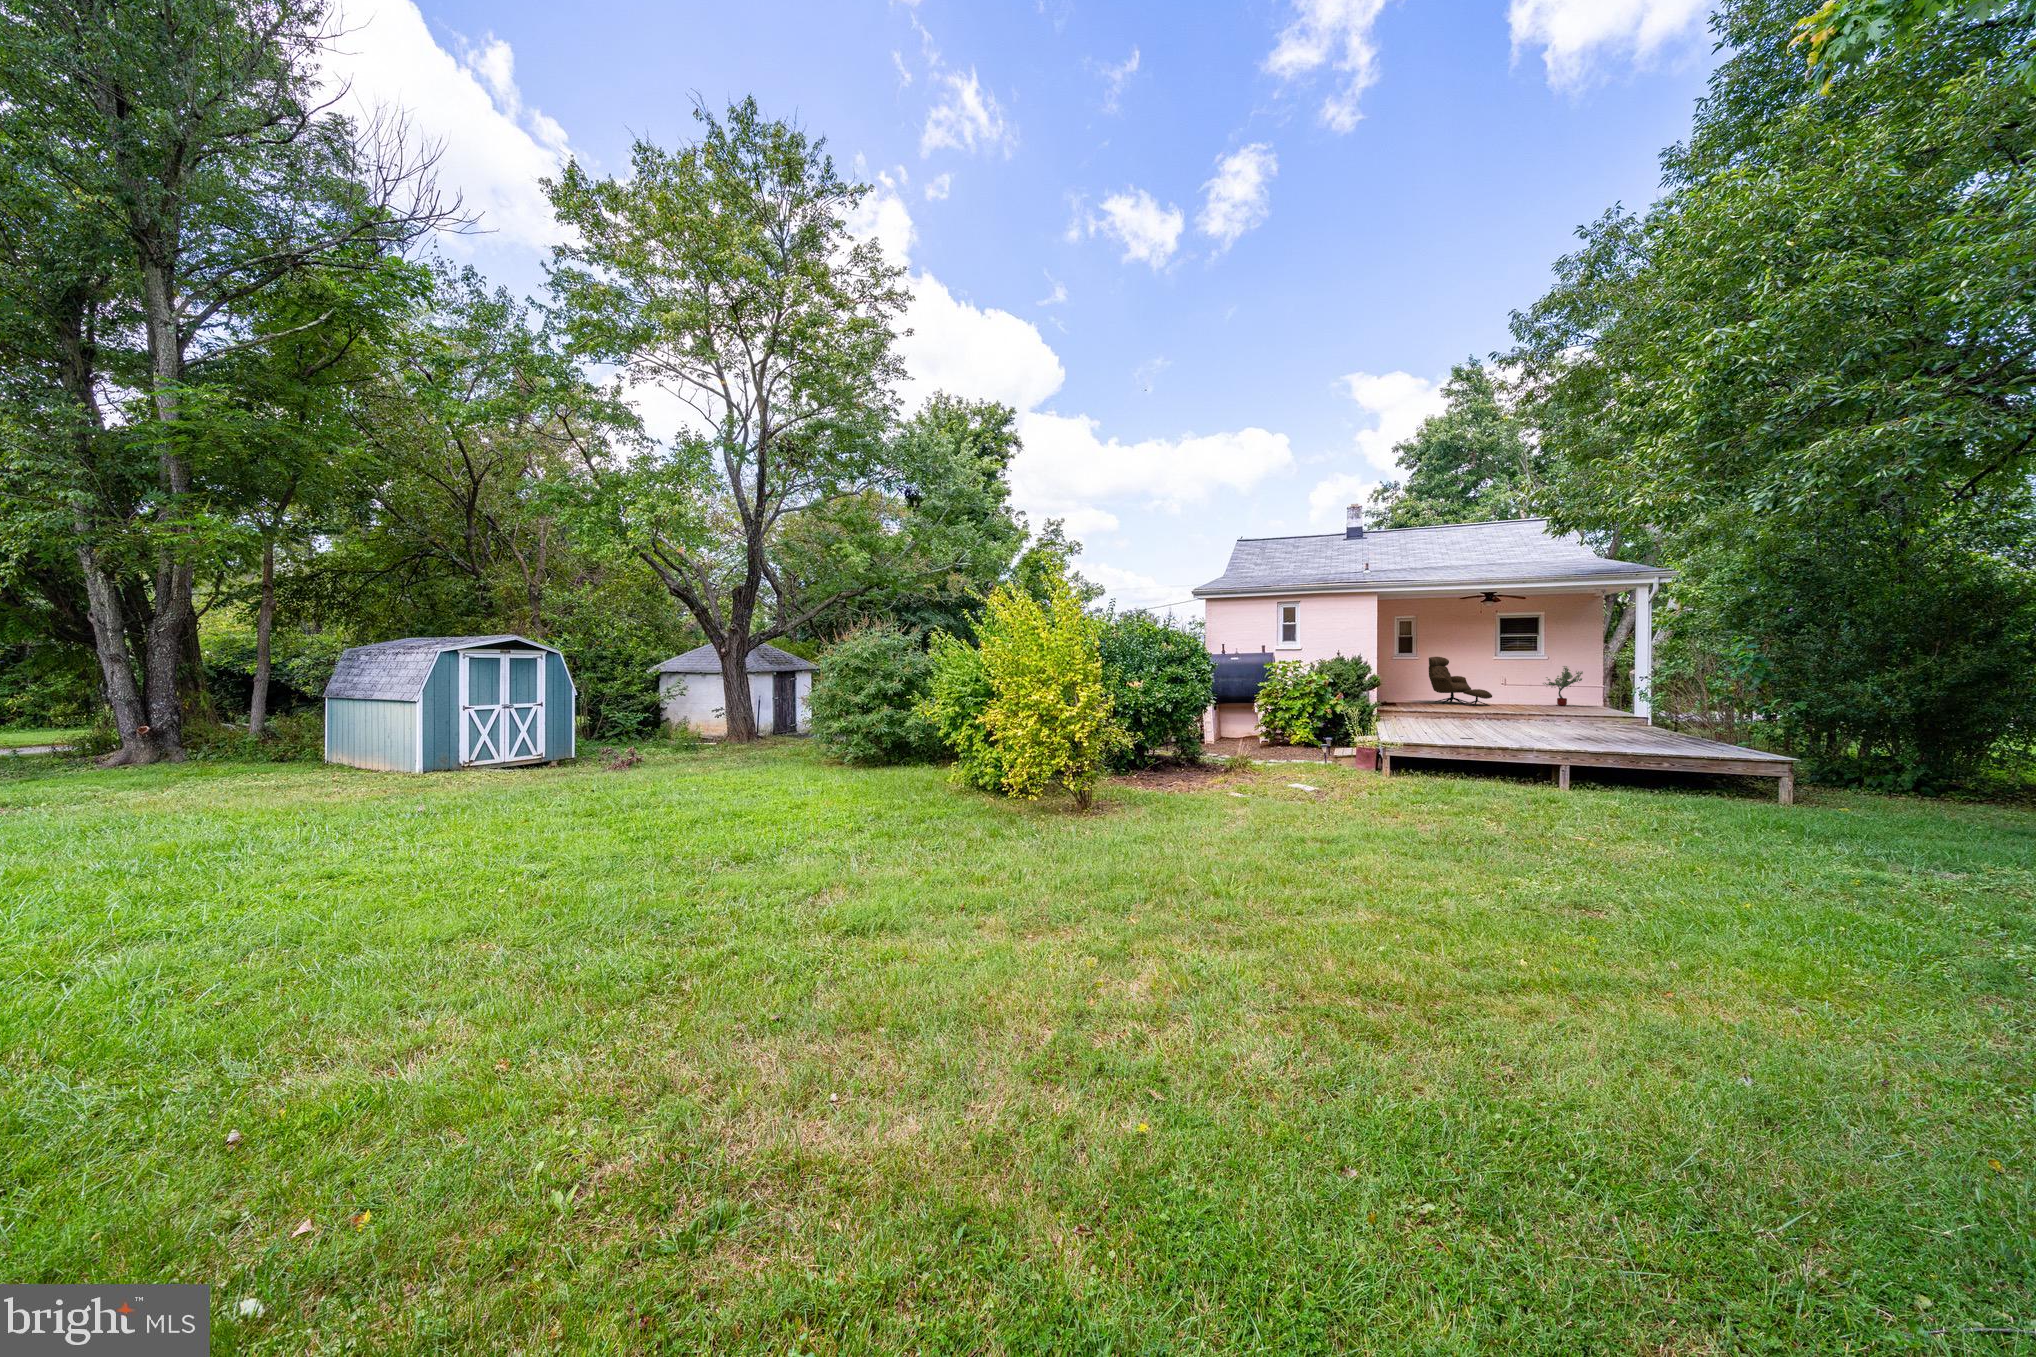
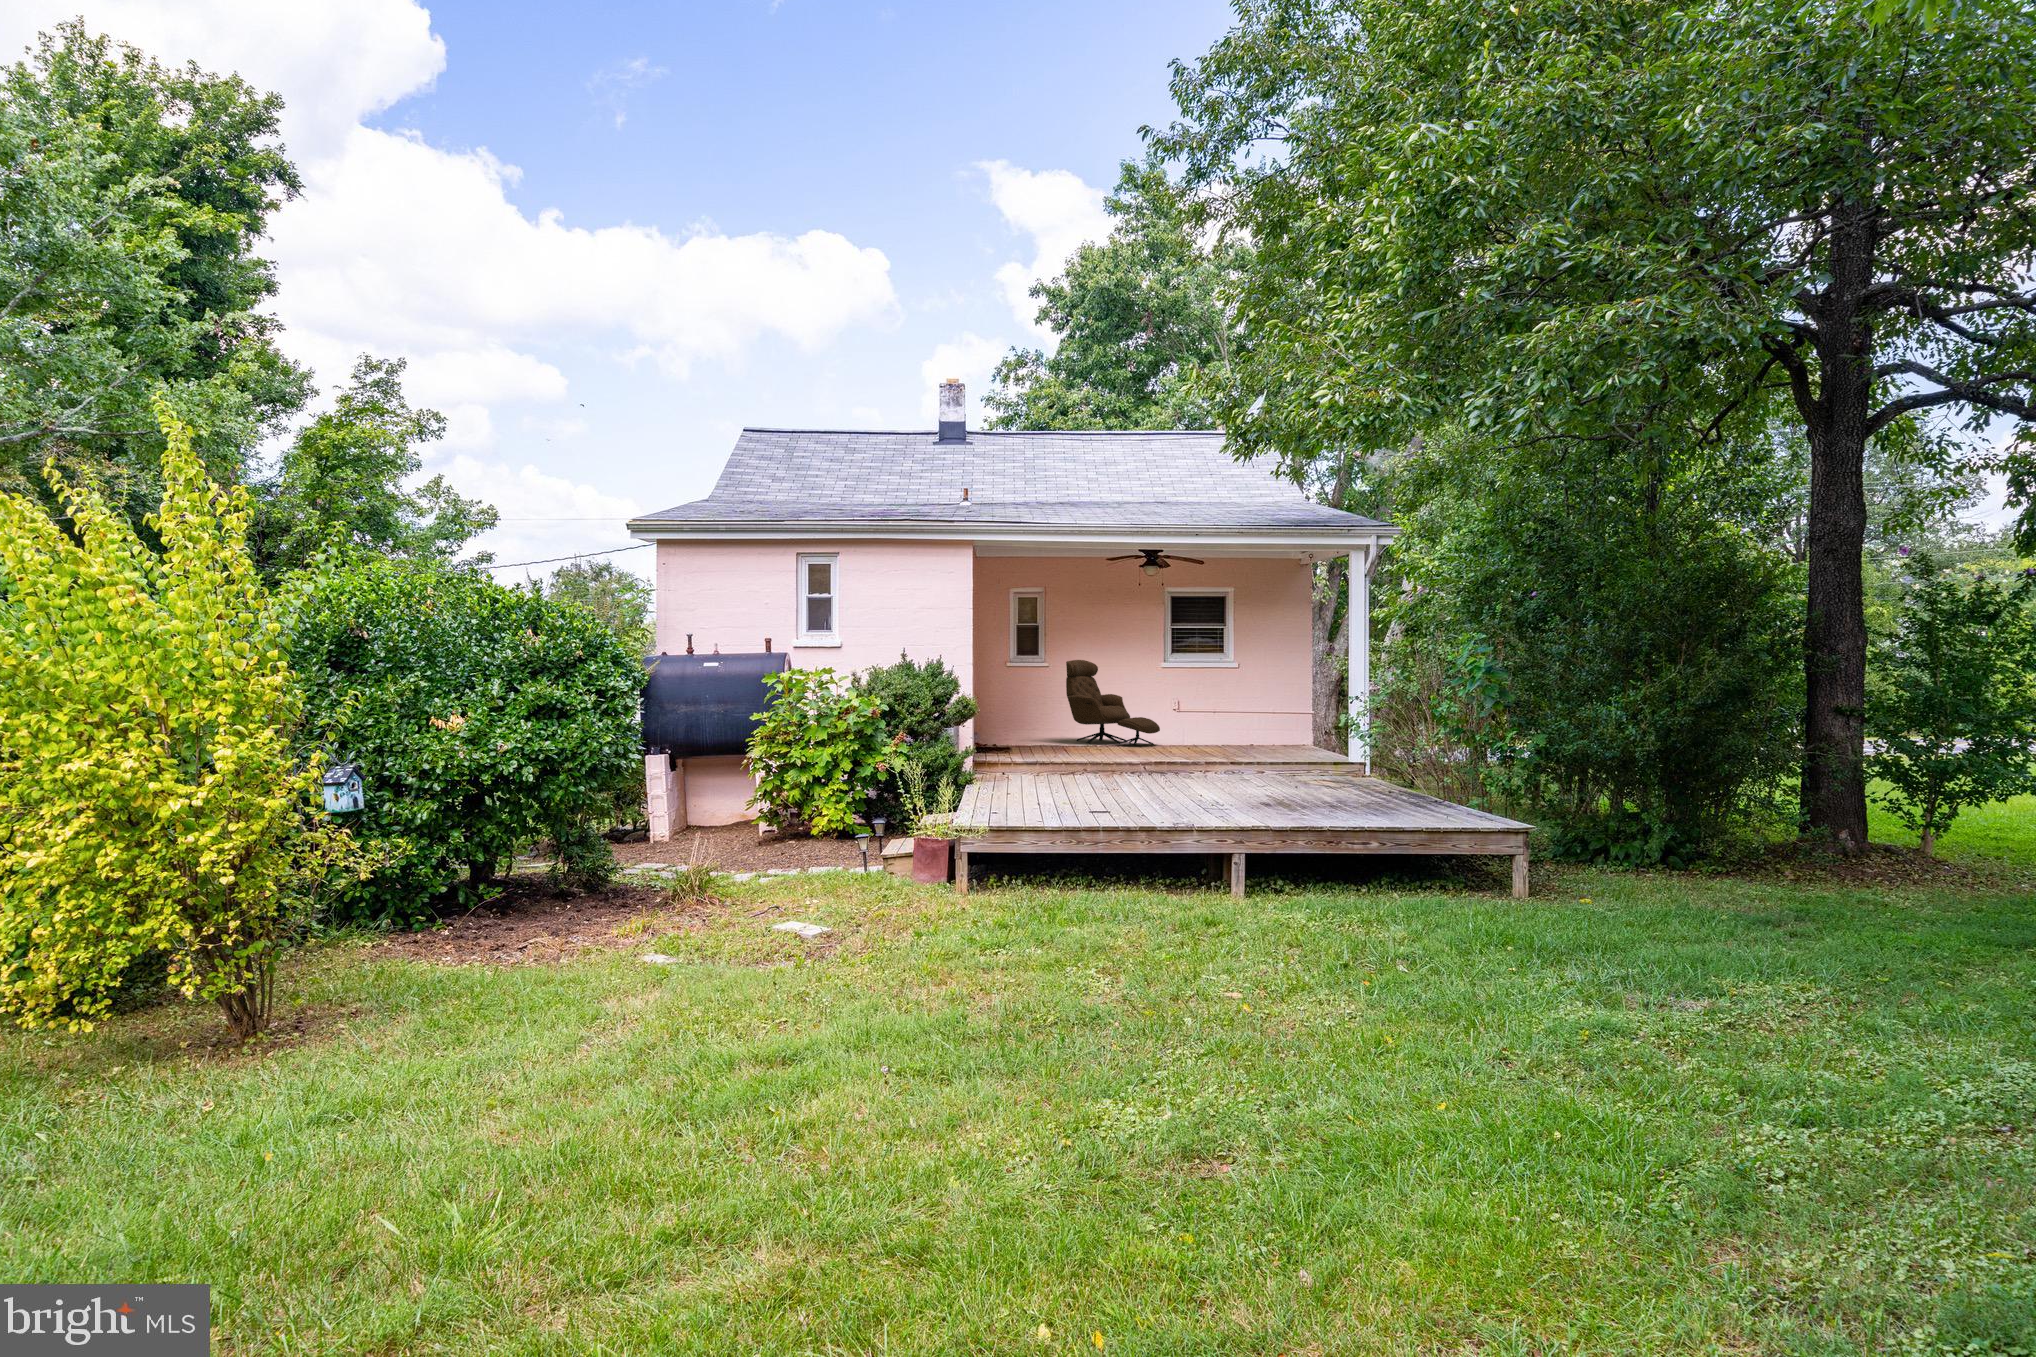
potted tree: present [1543,666,1583,706] -> none [1230,676,1284,743]

